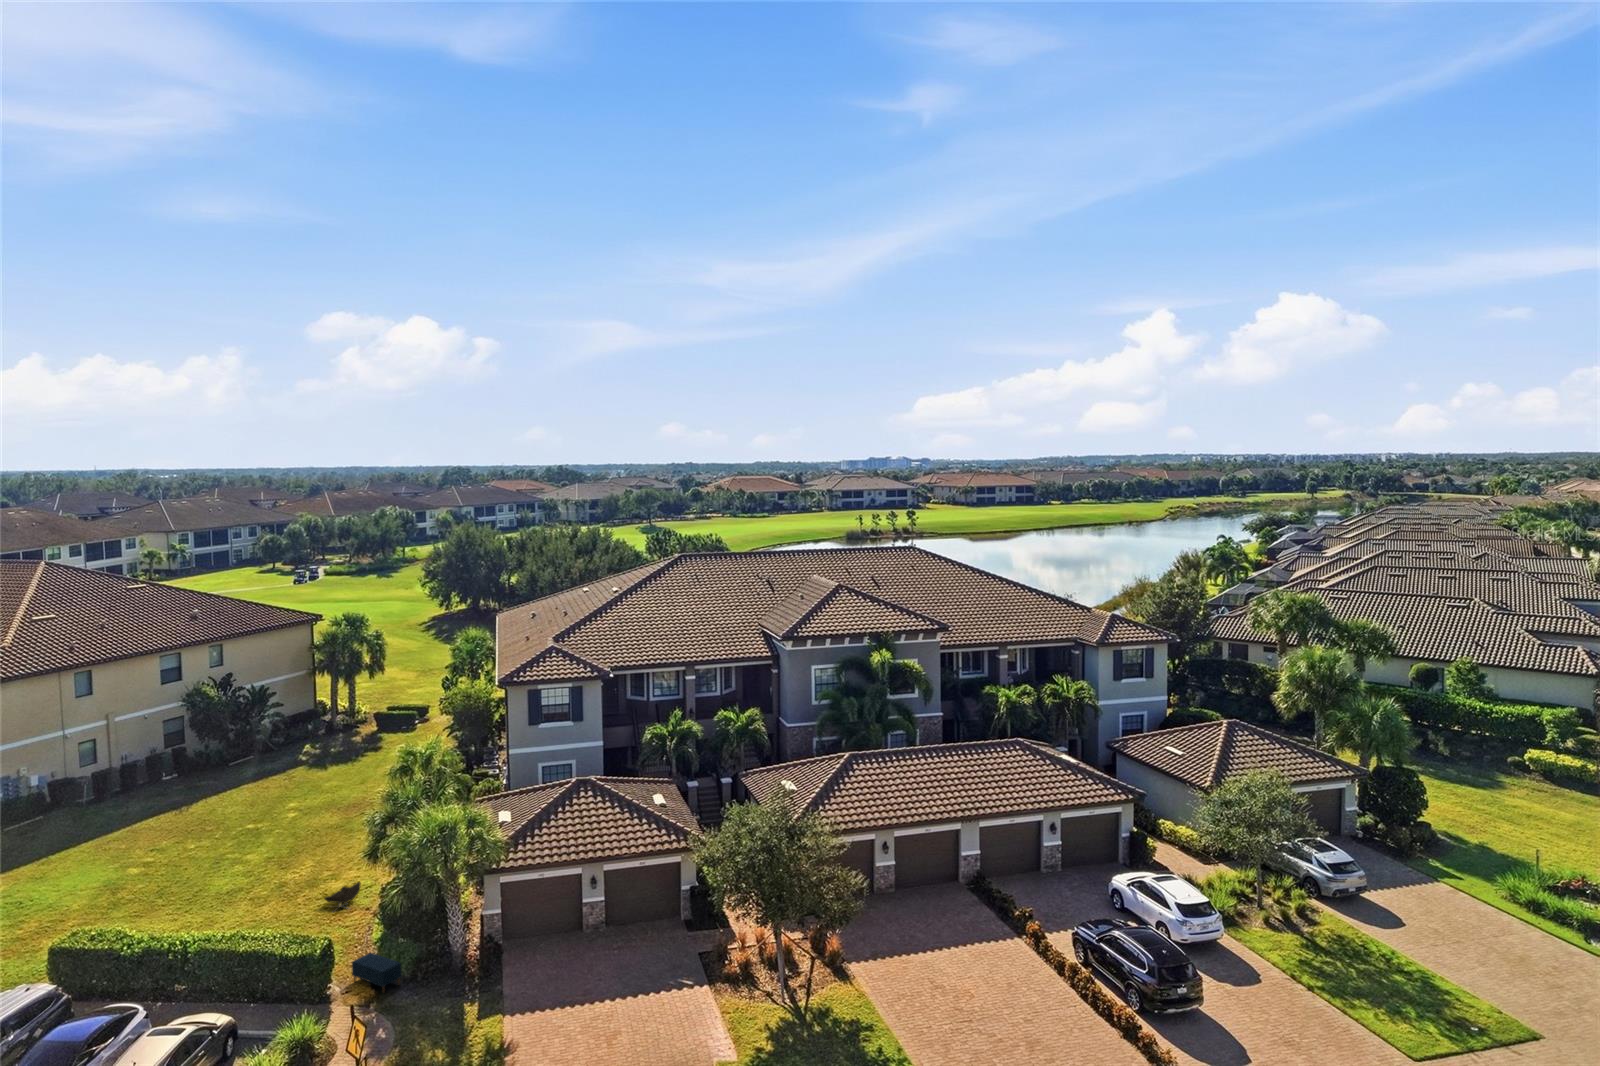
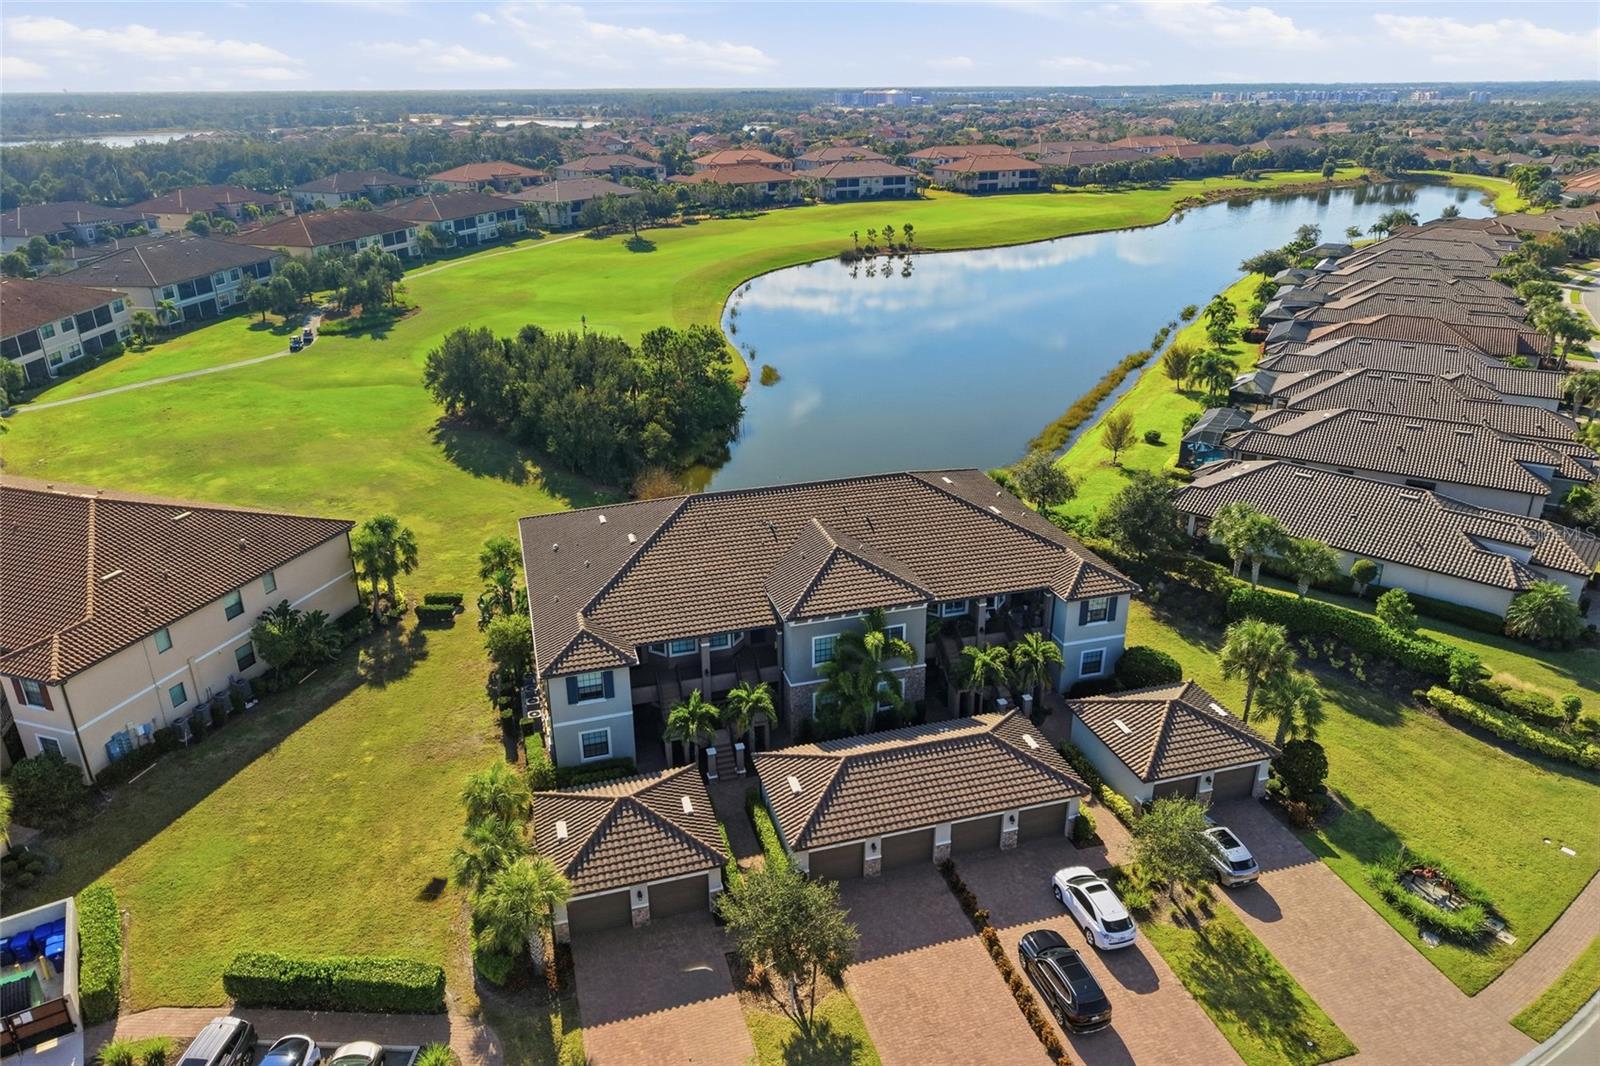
bench: present [352,953,402,992] -> none [461,970,501,1007]

